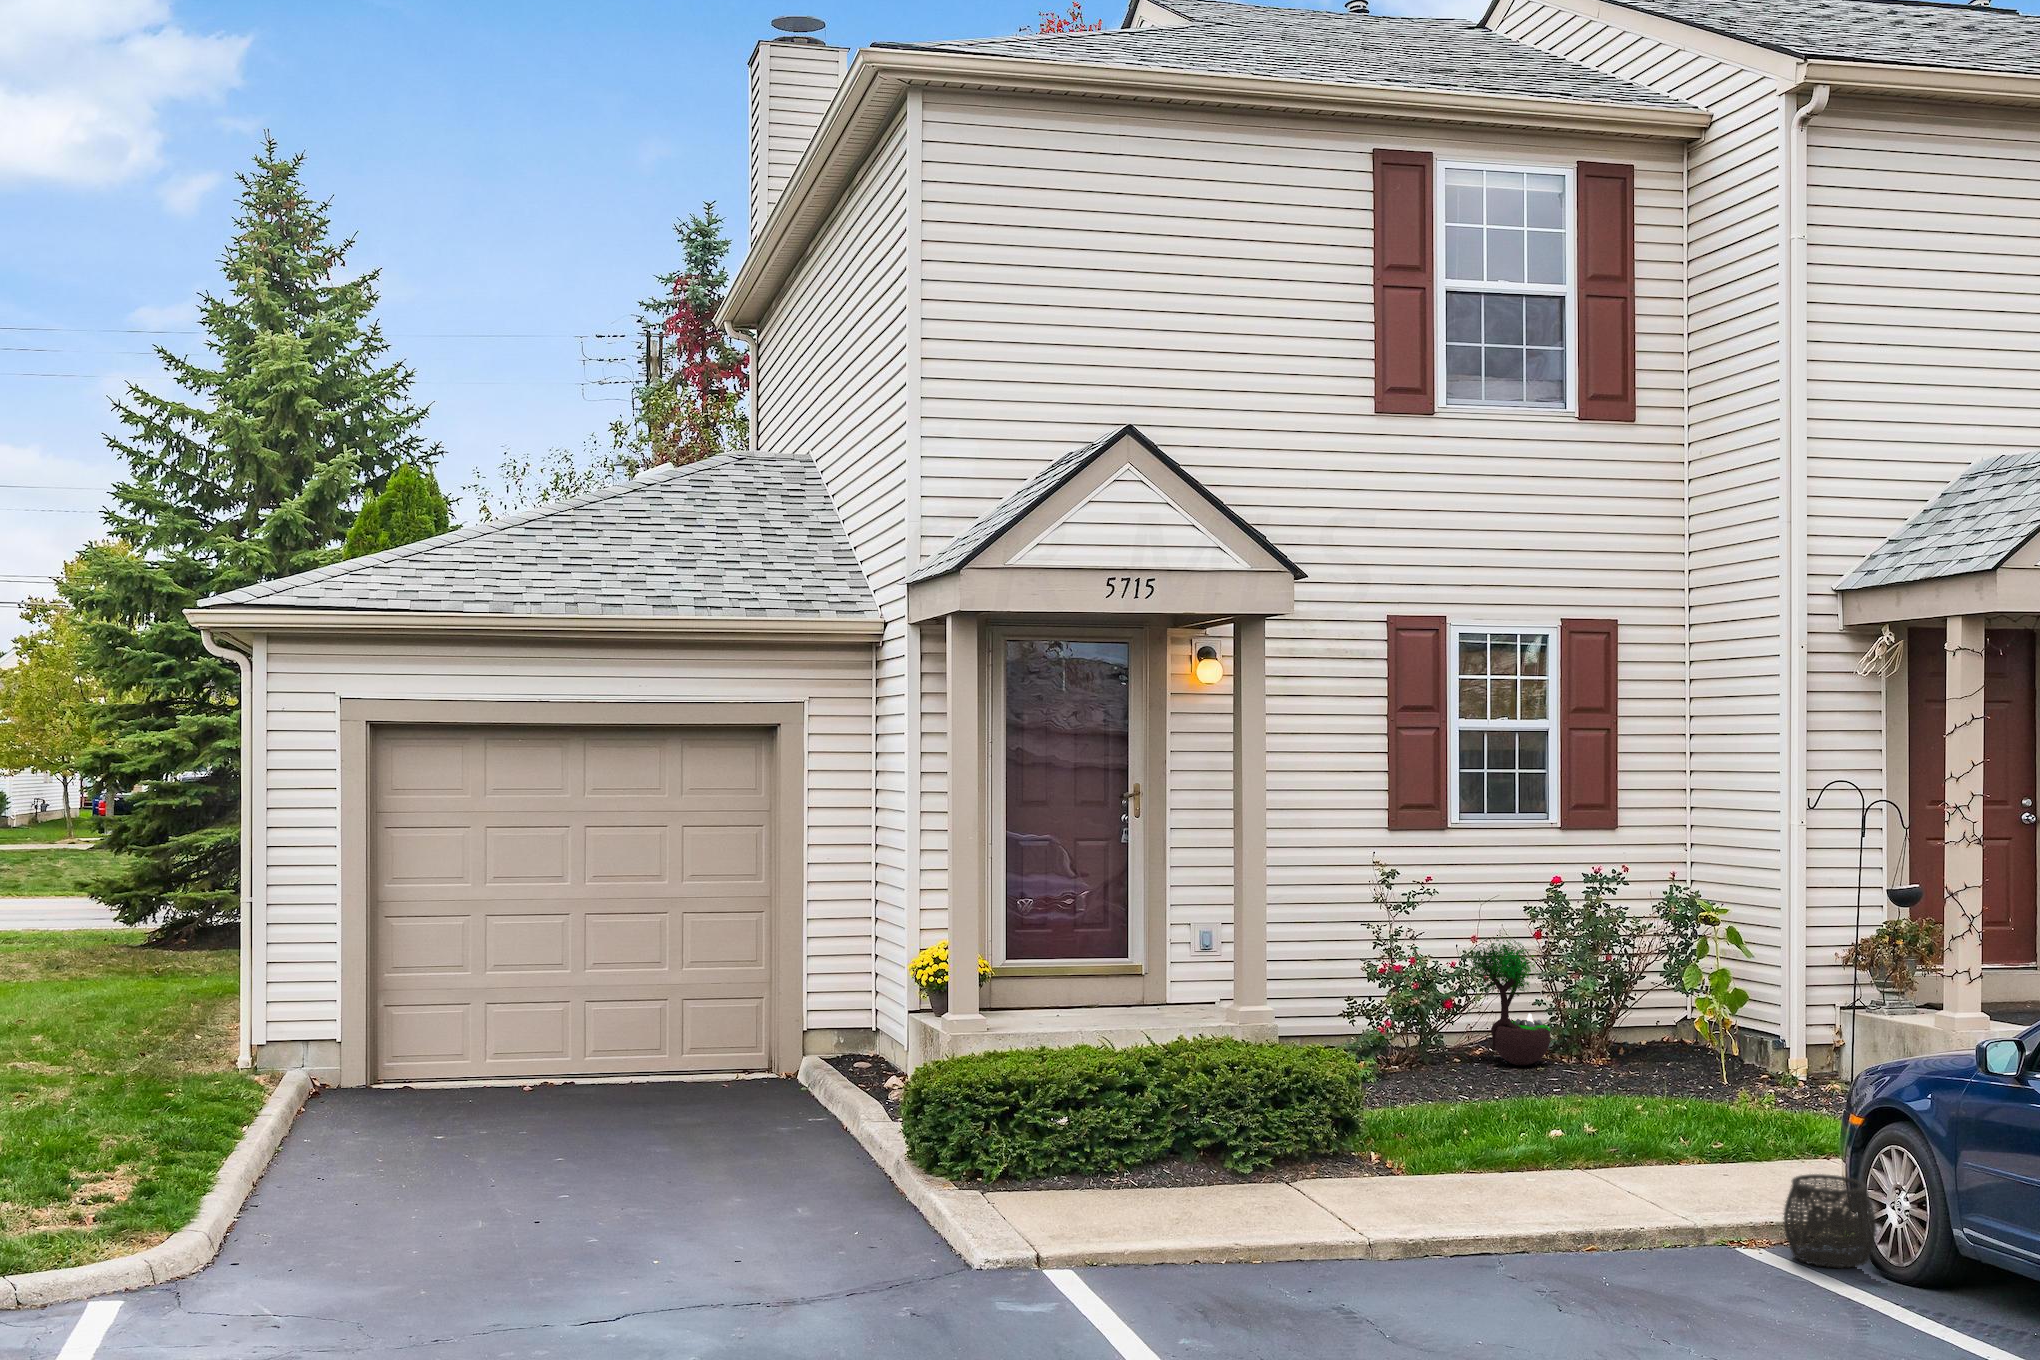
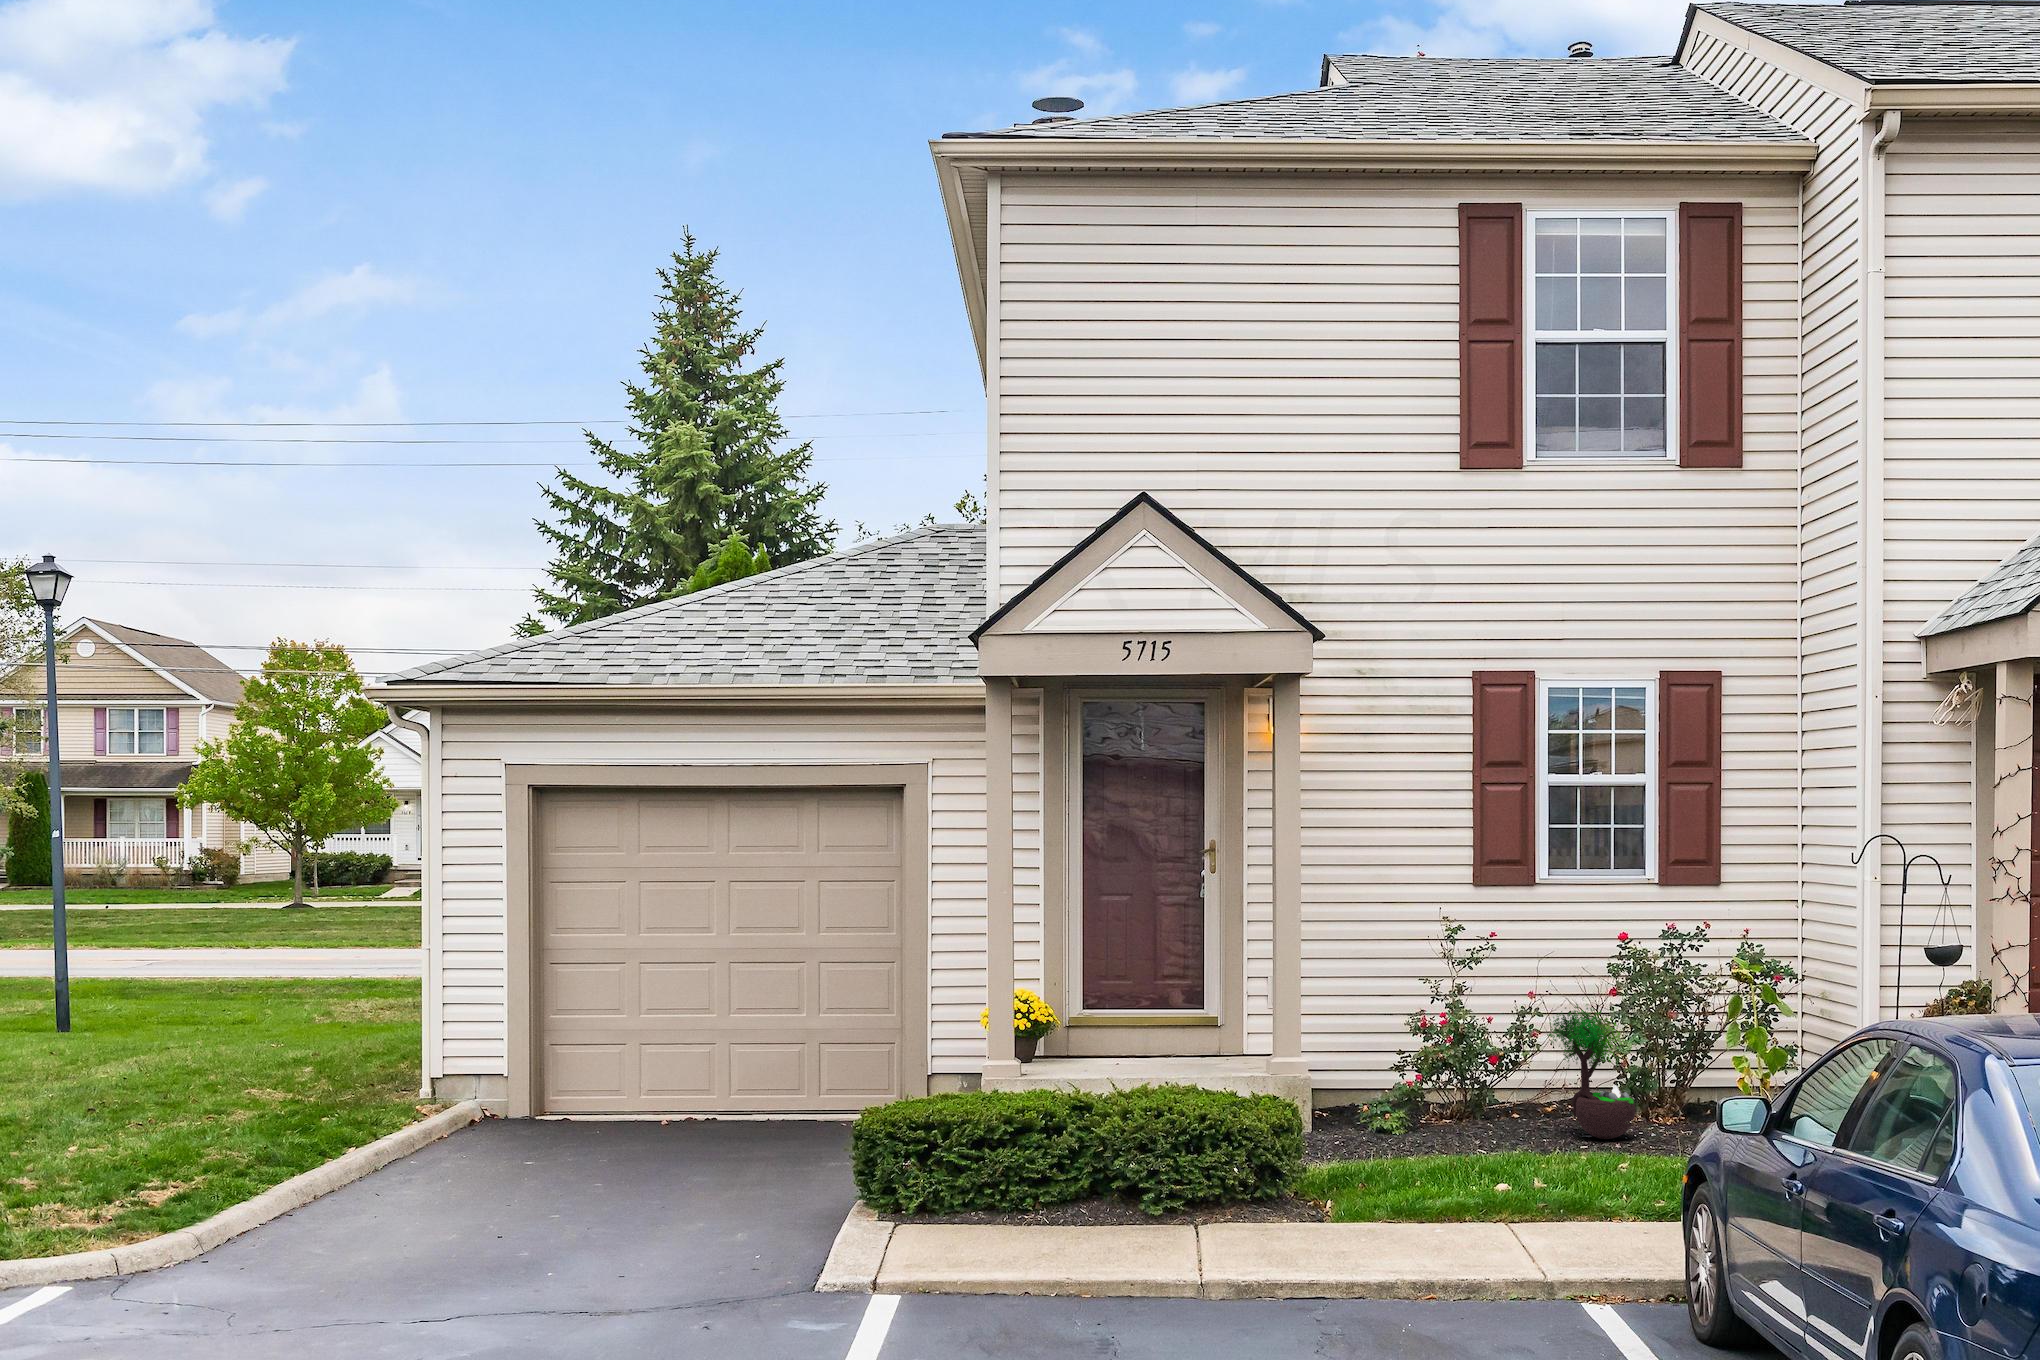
woven basket: present [1783,1174,1877,1268] -> none [1554,1235,1646,1330]

